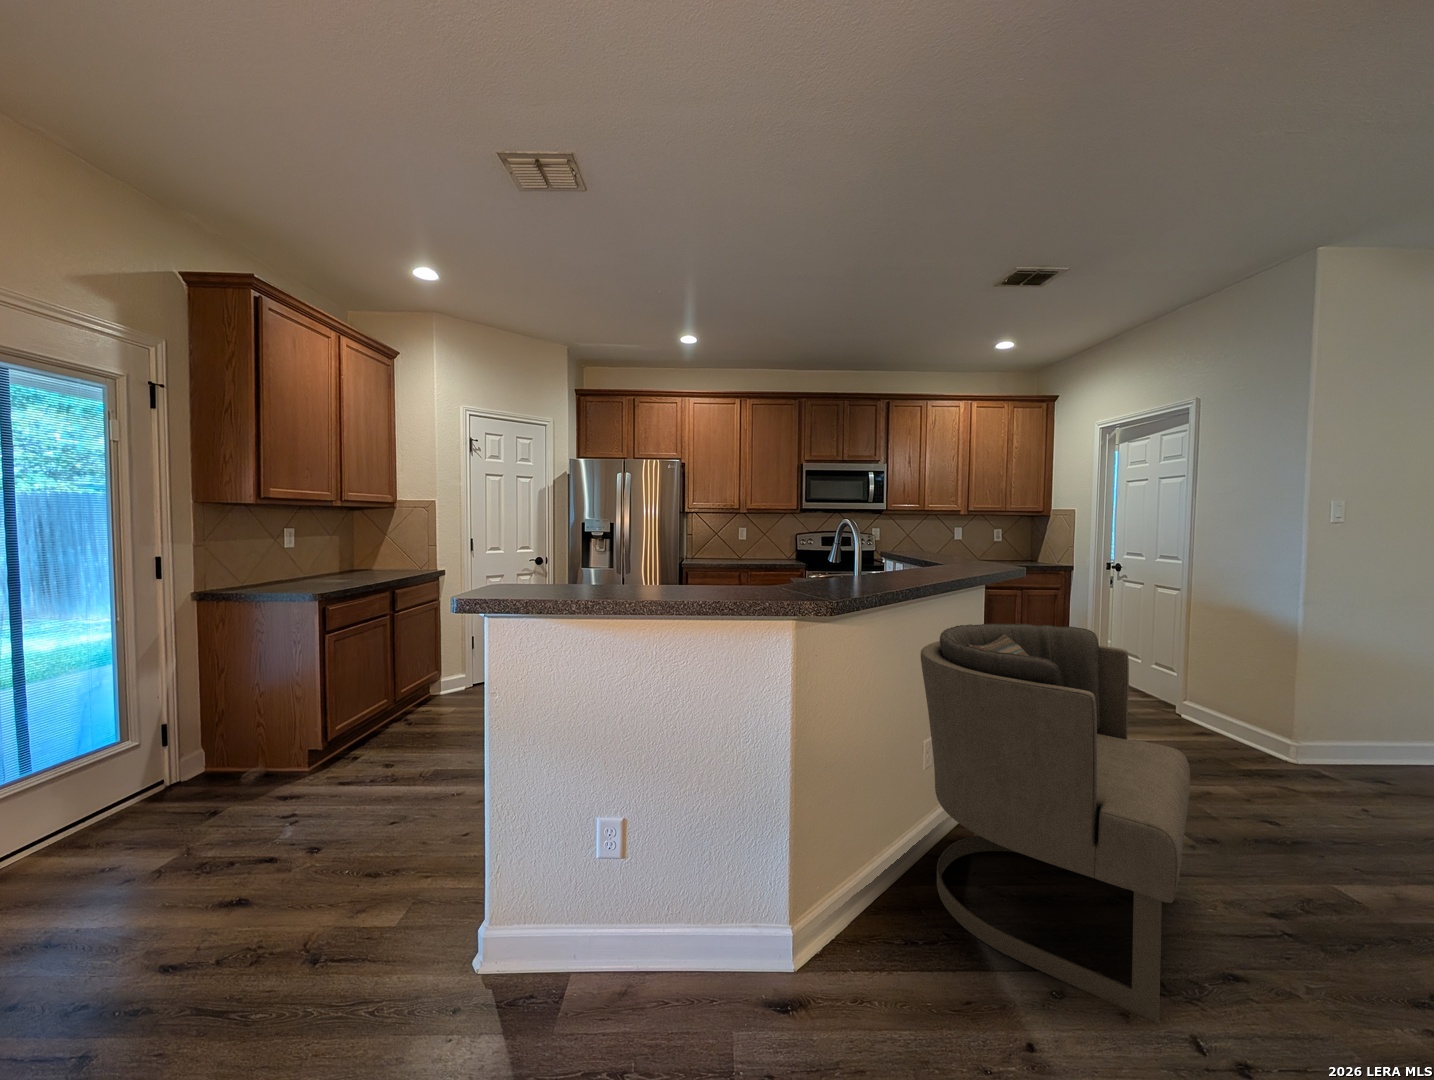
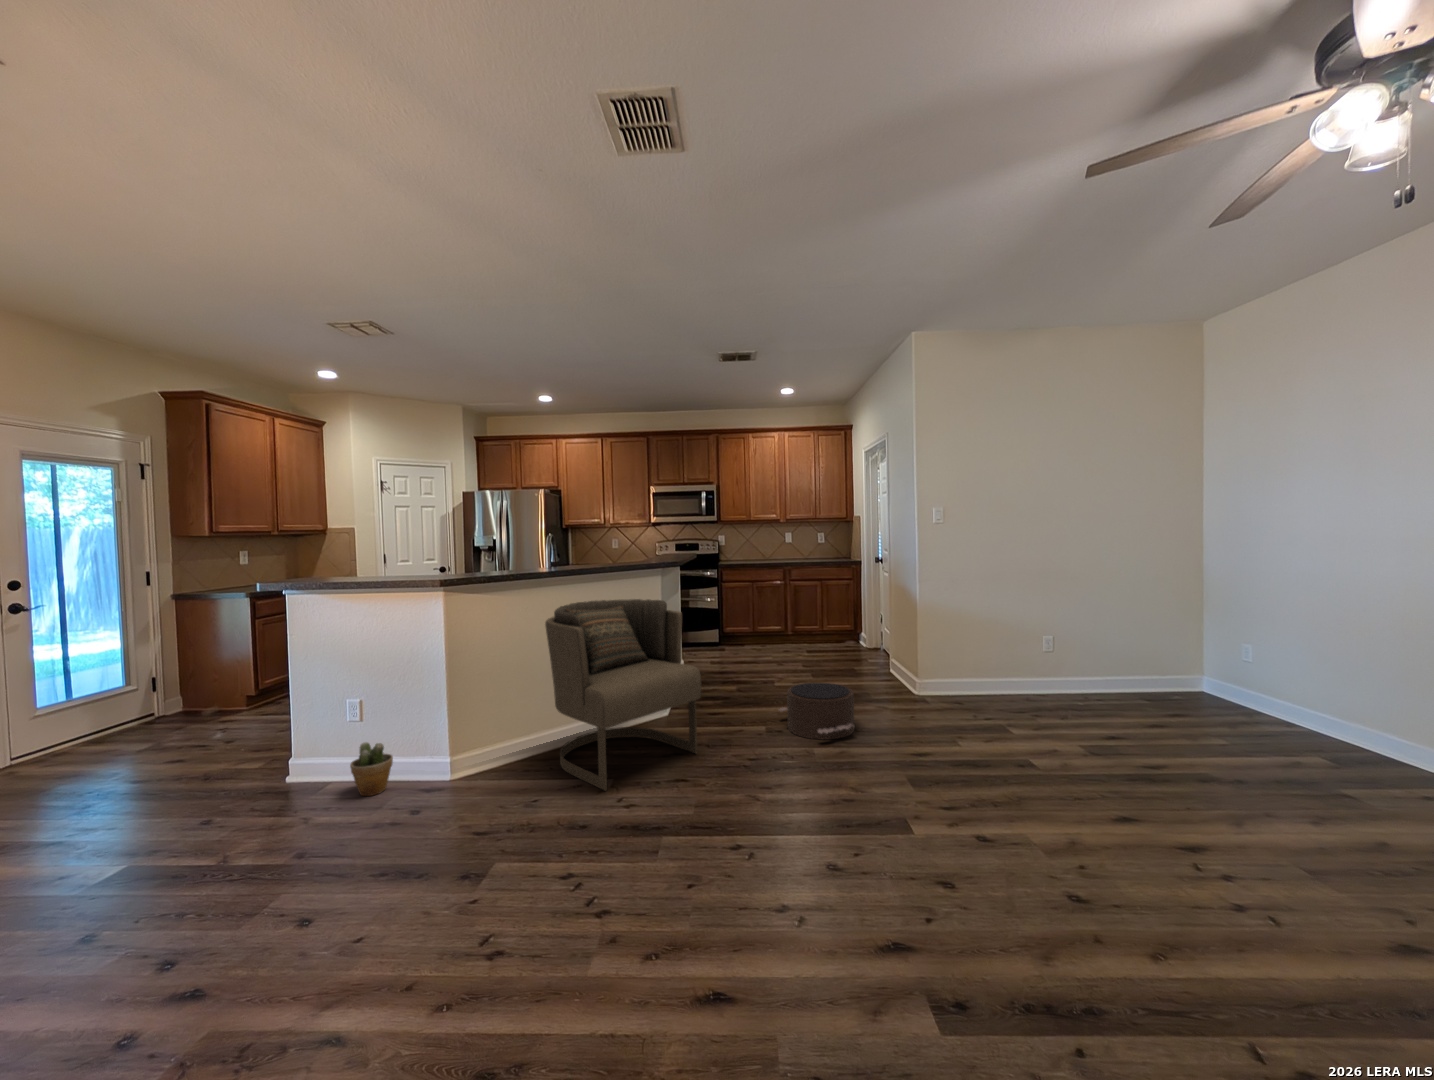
pouf: none [1188,755,1385,865] -> present [779,683,855,740]
potted plant: none [635,915,710,1035] -> present [350,742,393,796]

